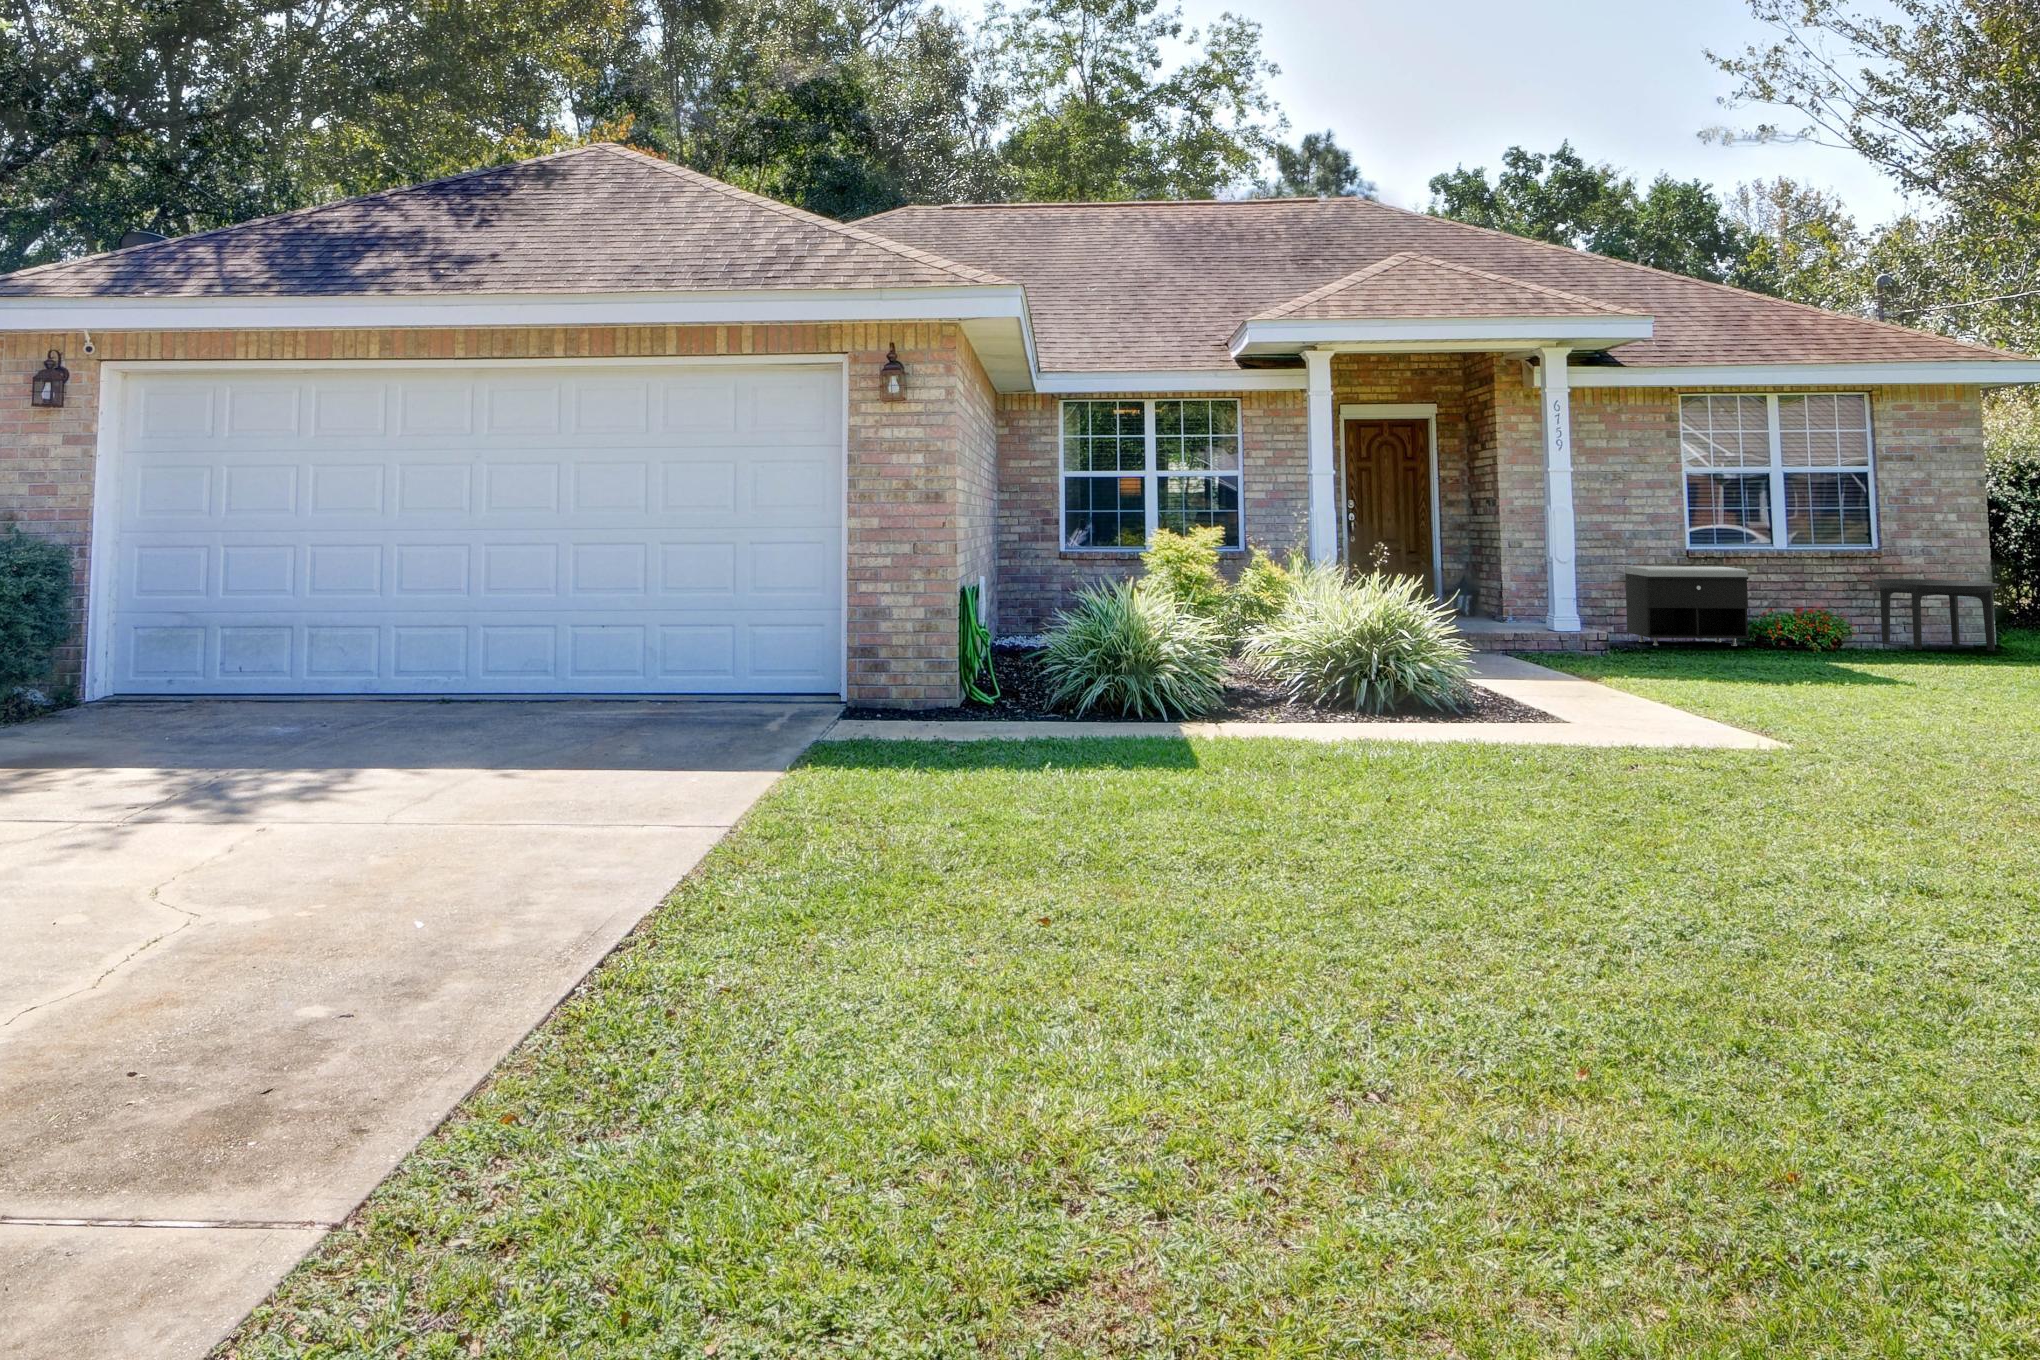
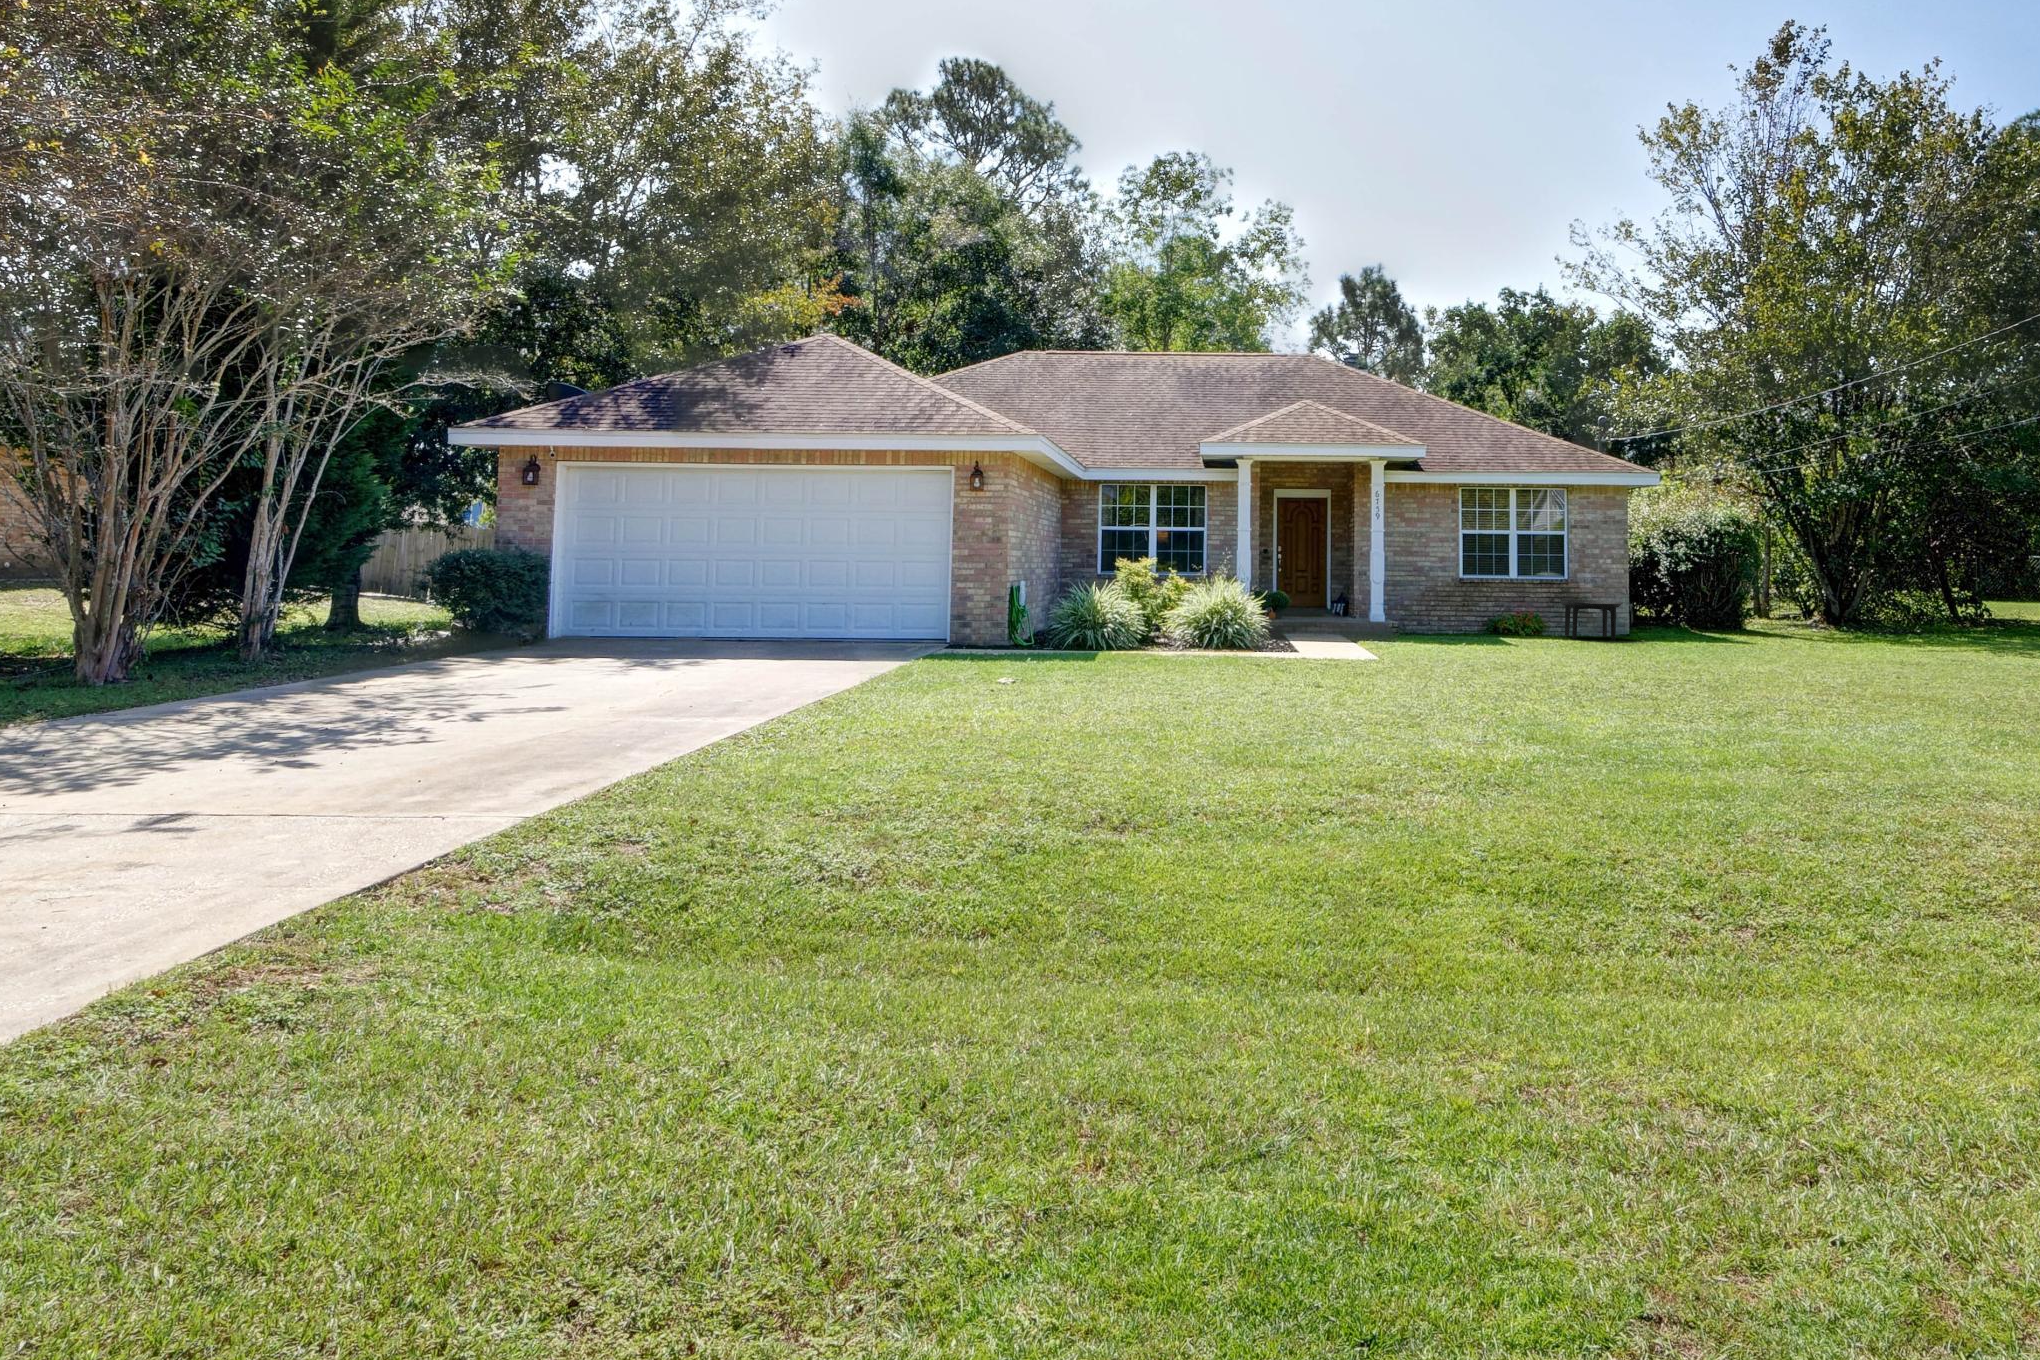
storage bench: present [1625,566,1749,646] -> none [1423,589,1486,636]

